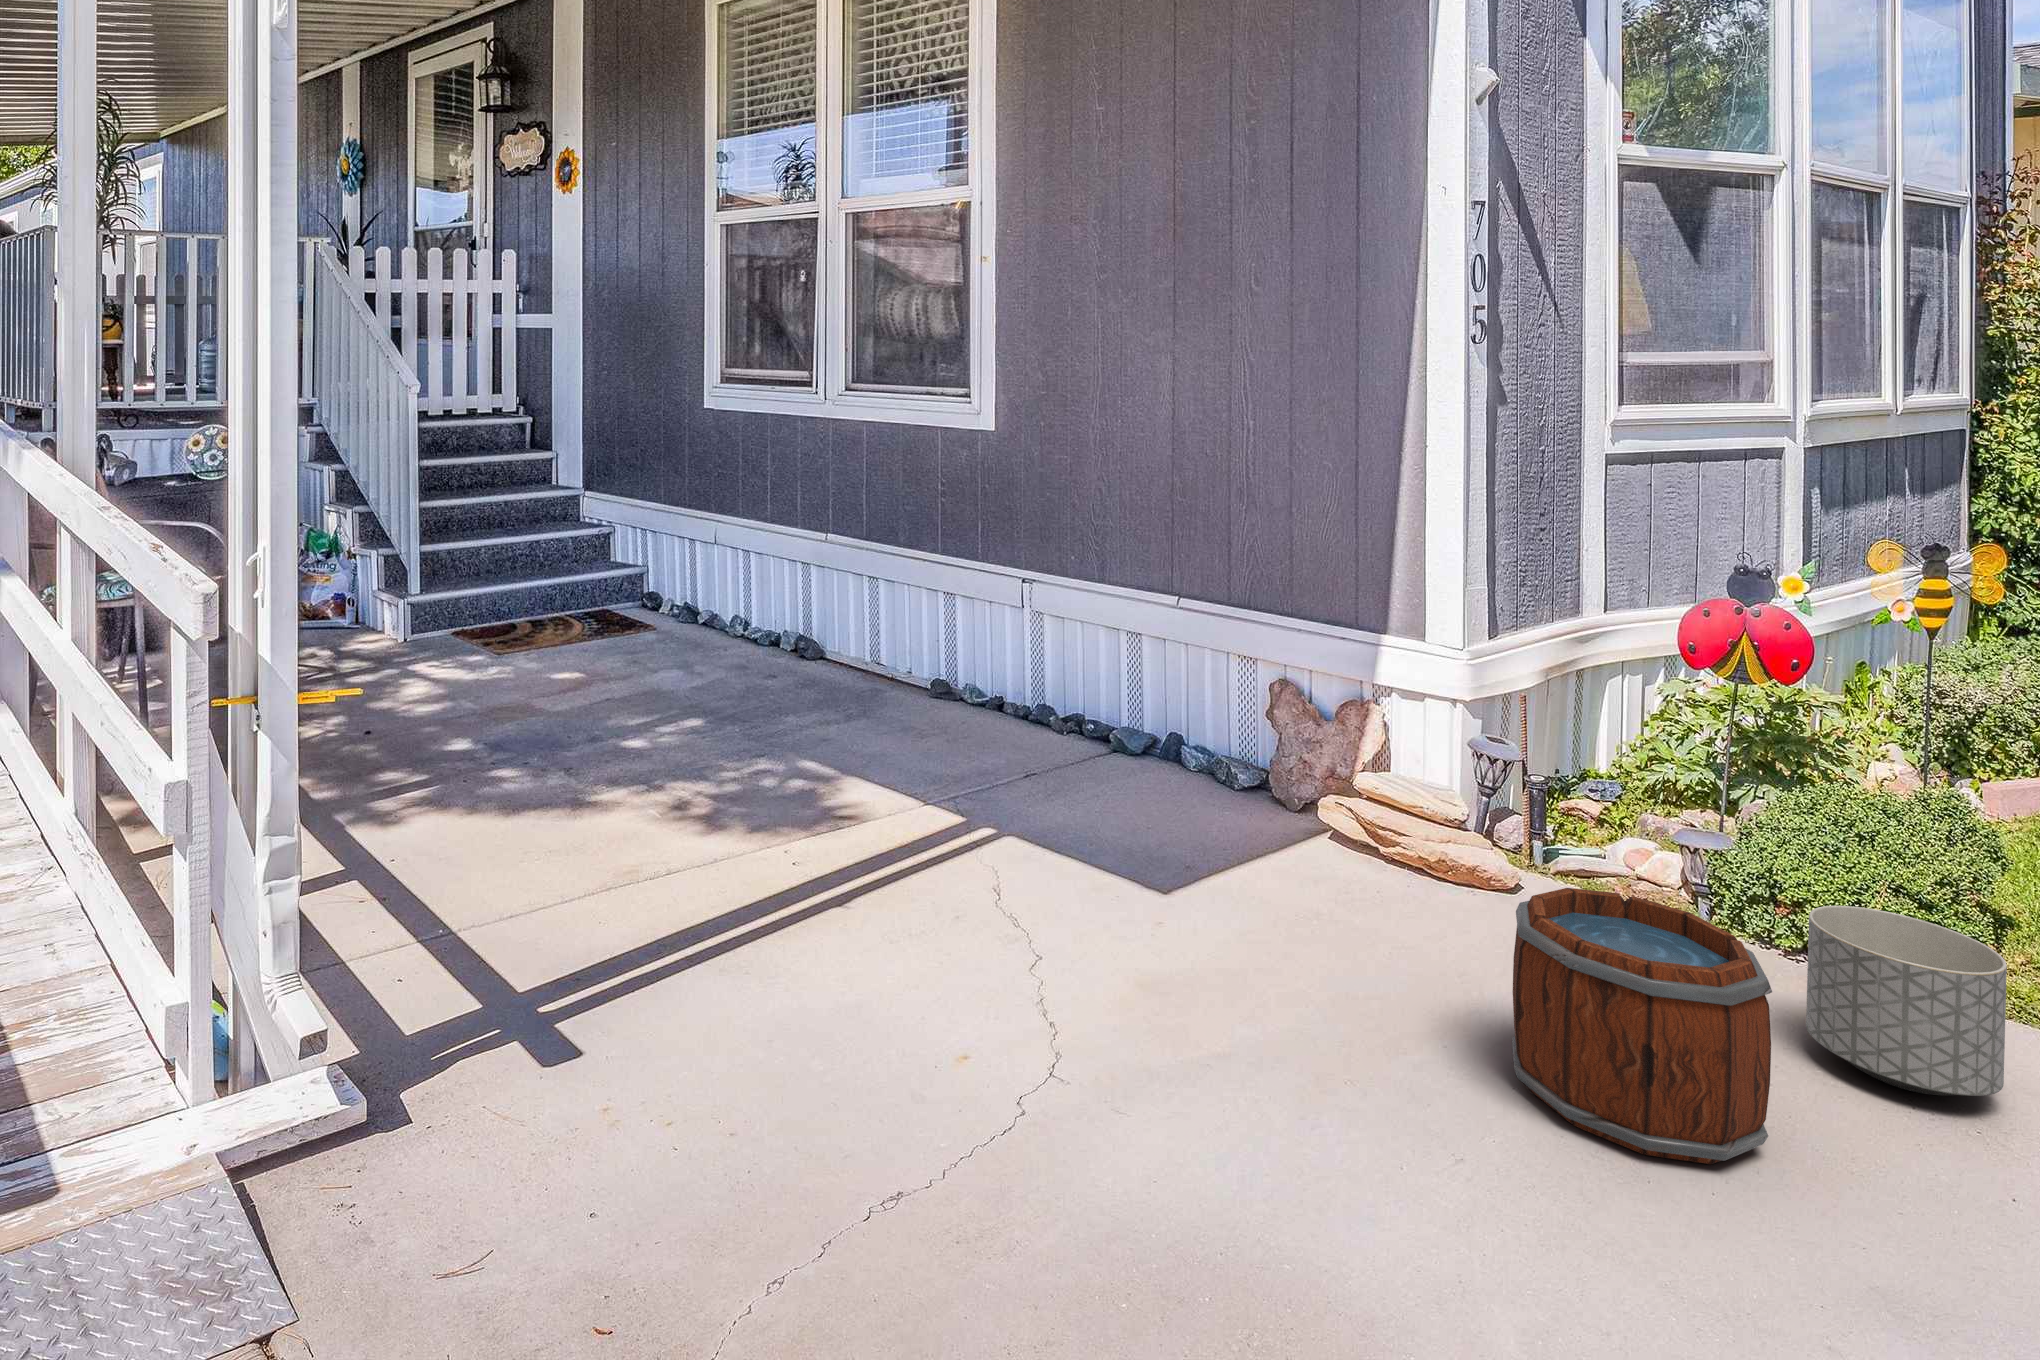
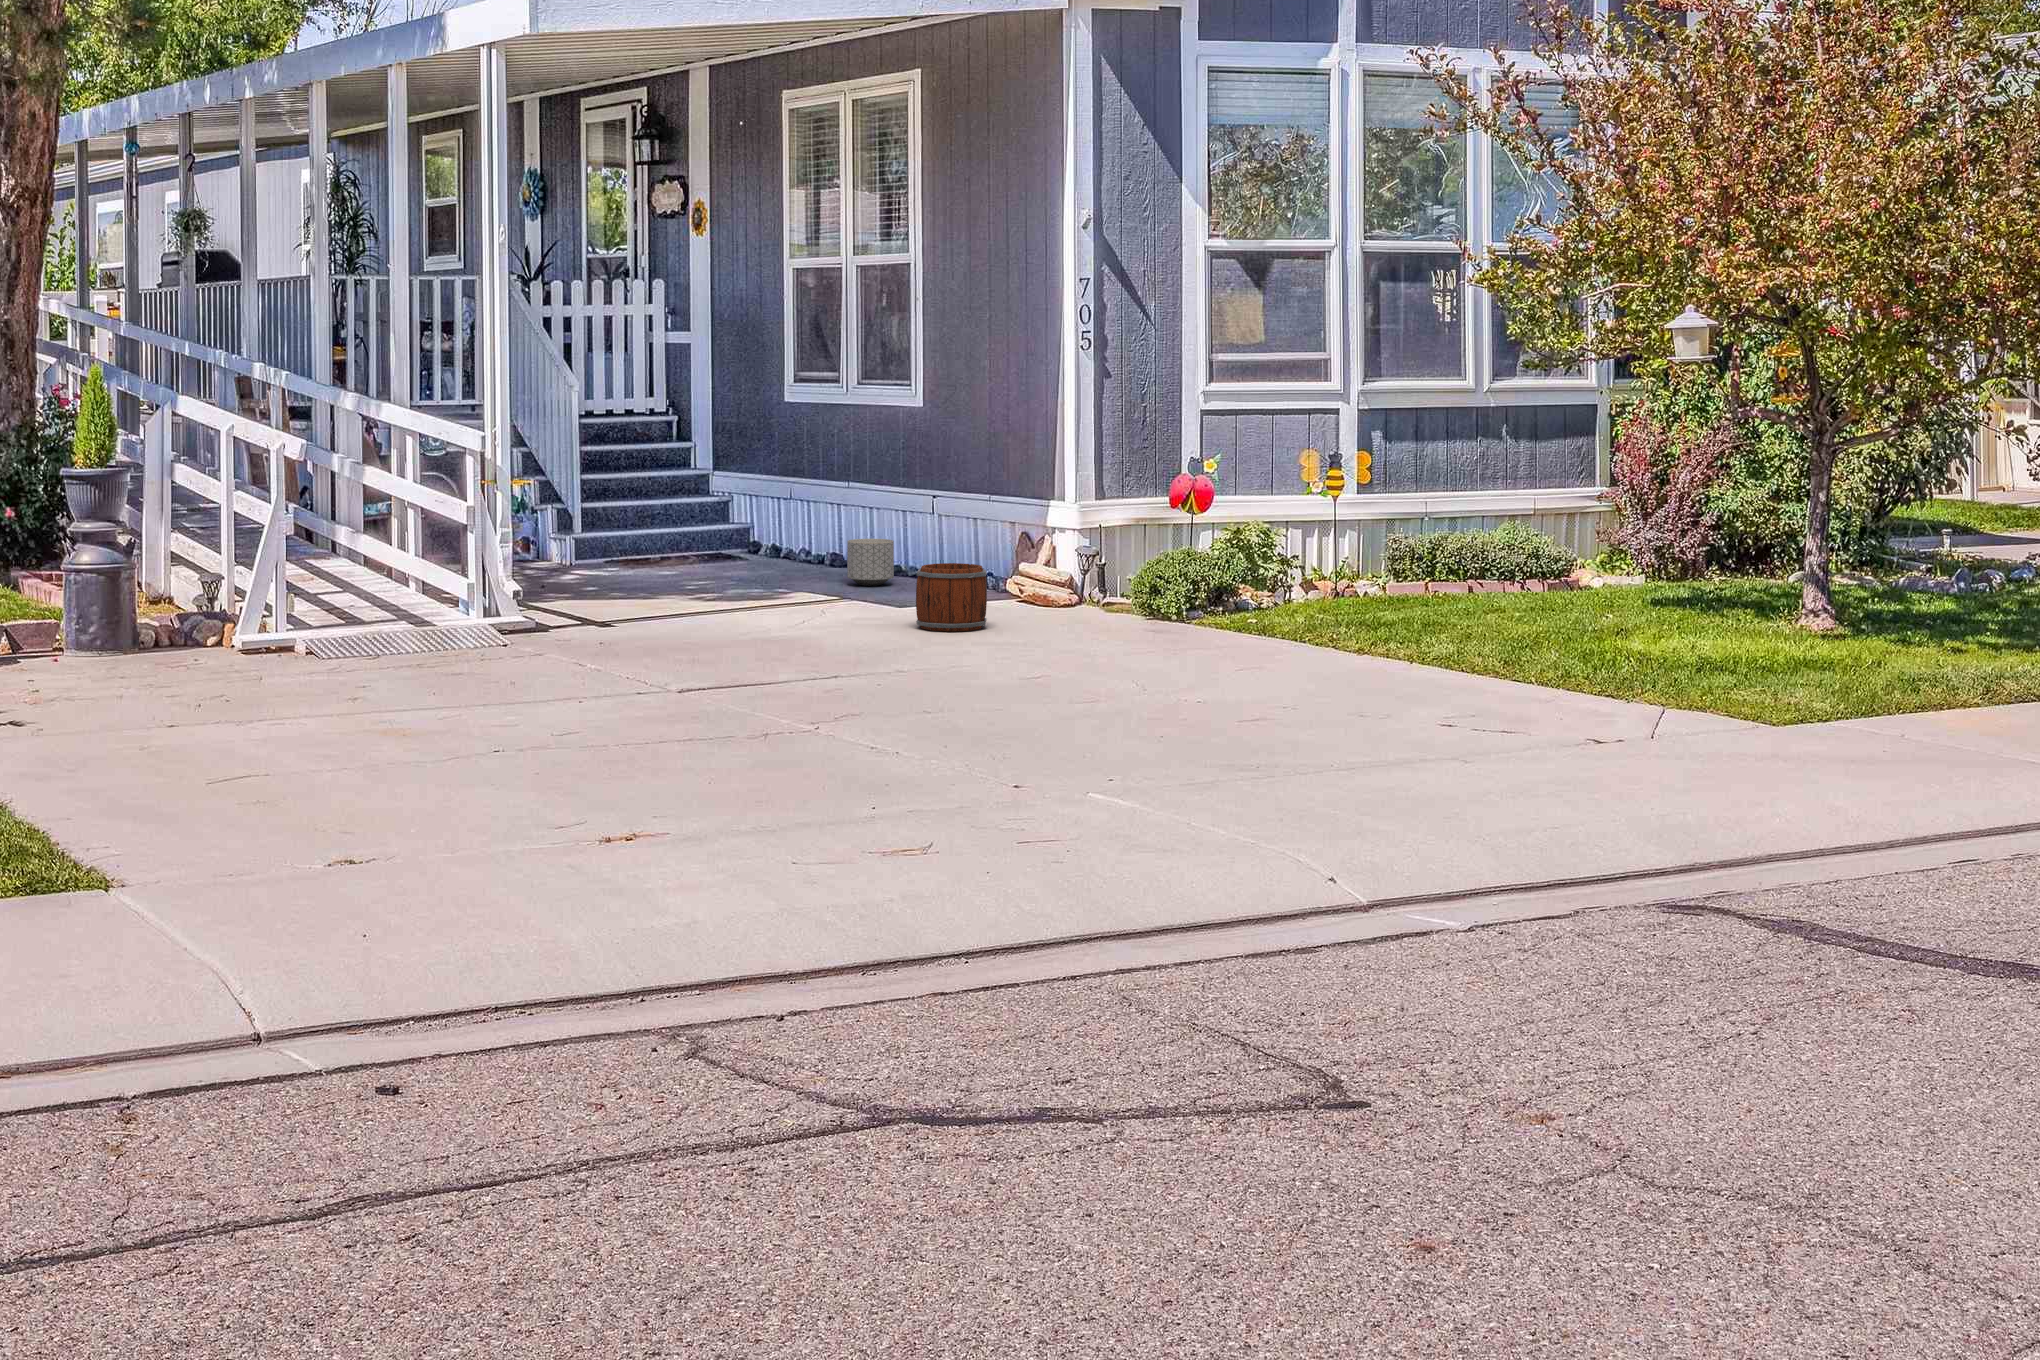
planter: present [1806,906,2007,1096] -> present [847,539,894,586]

